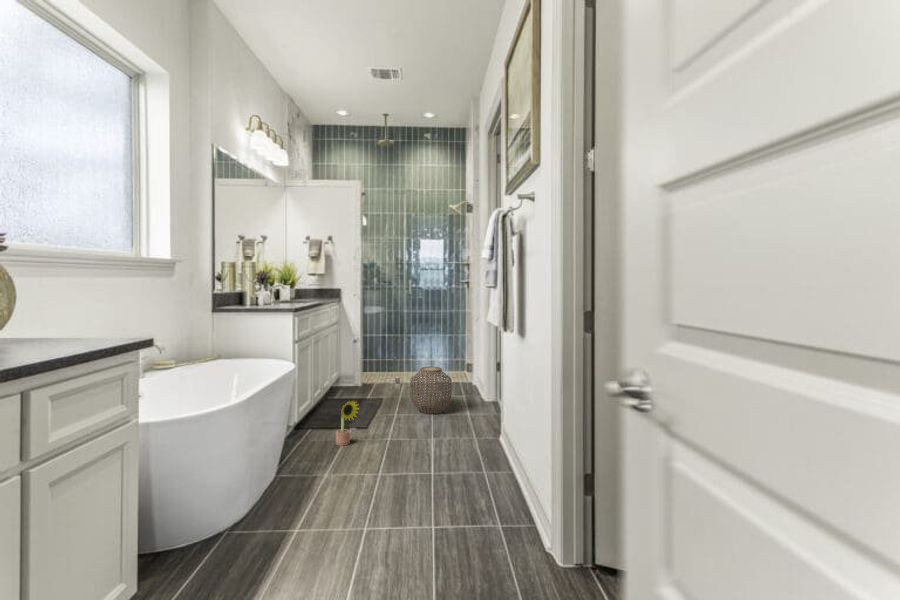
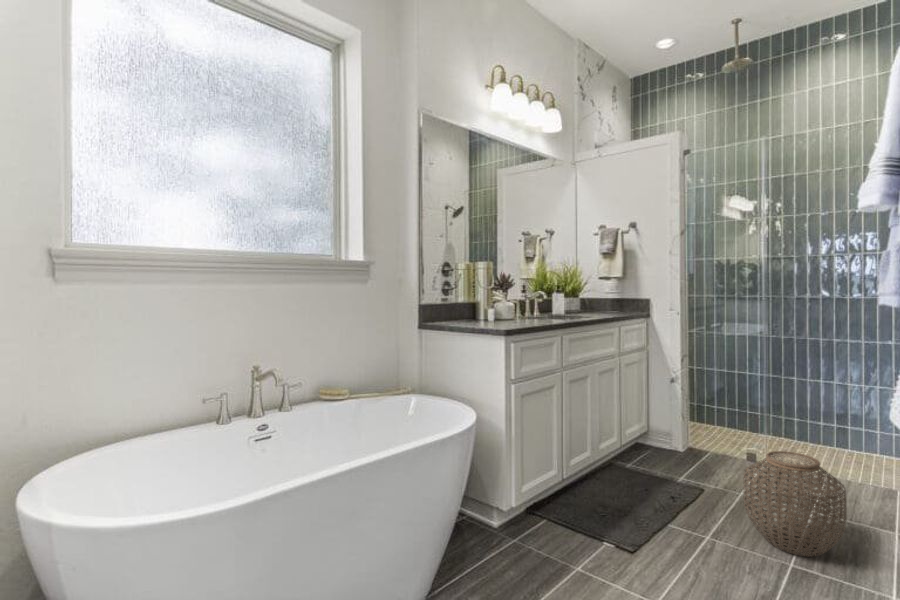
decorative plant: present [336,401,359,446] -> none [559,499,601,577]

